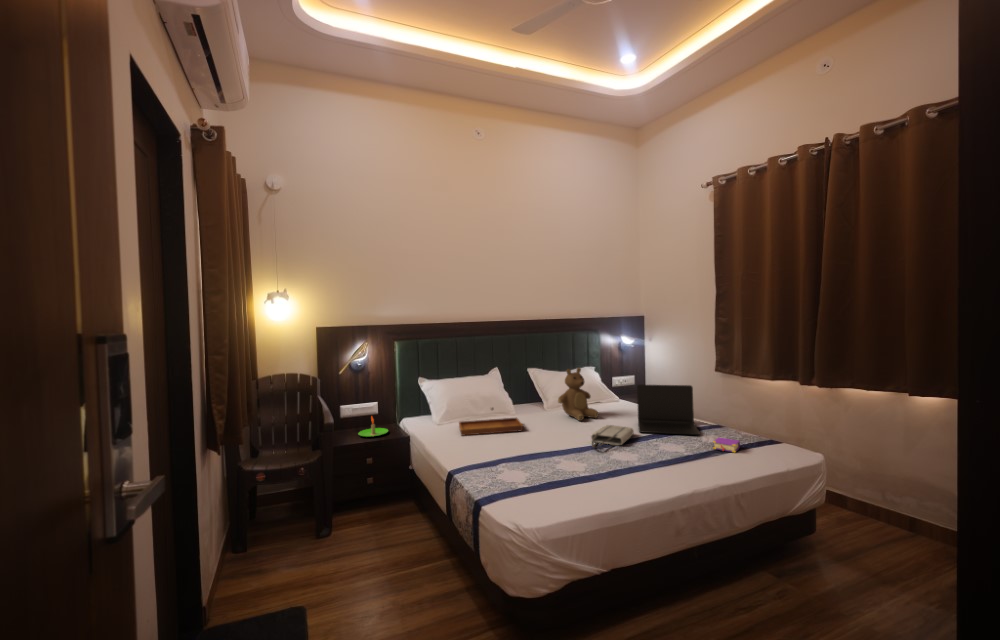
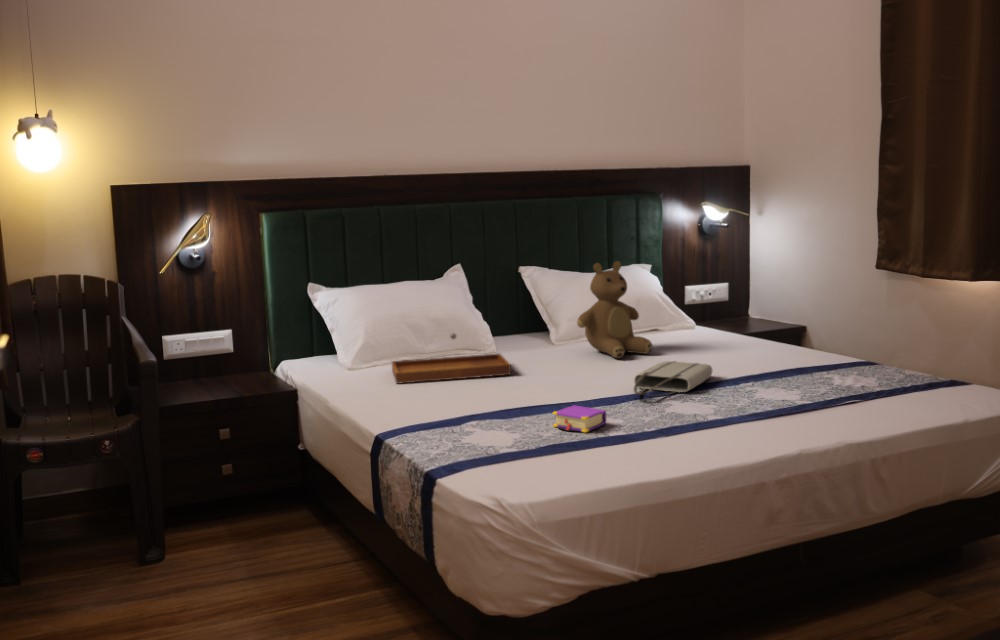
laptop: present [637,385,699,435] -> none [723,289,831,375]
candle: present [358,416,388,437] -> none [203,352,259,391]
book: present [713,438,740,452] -> present [553,405,607,432]

